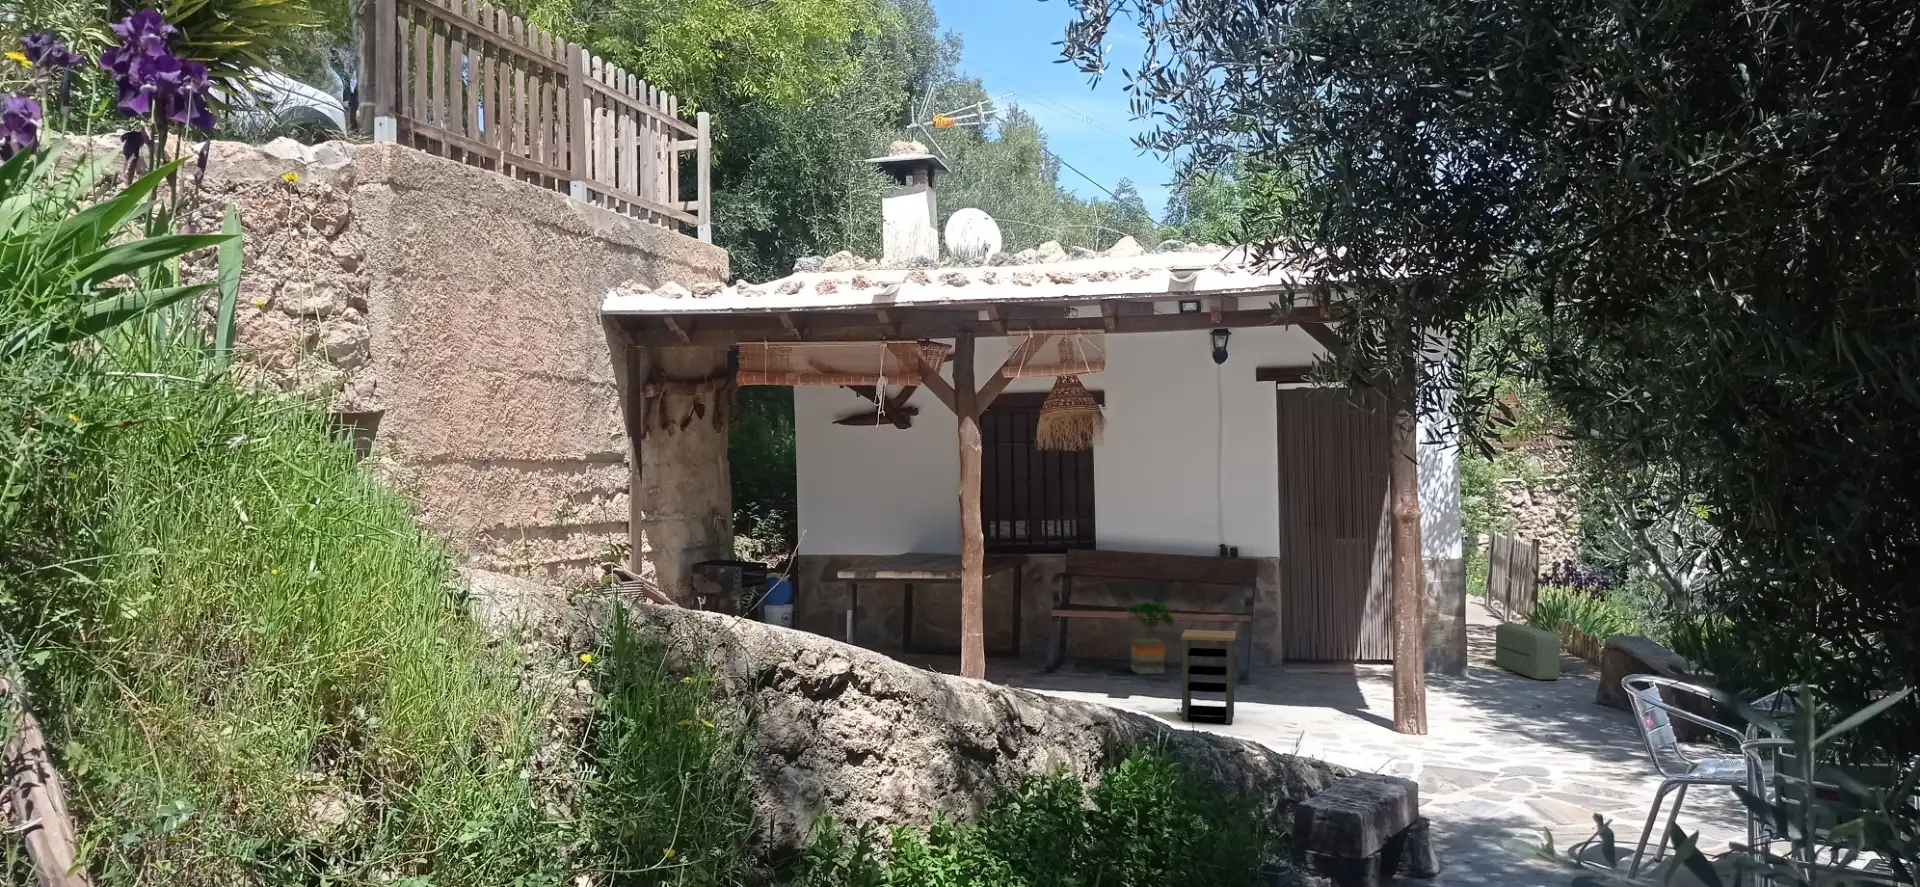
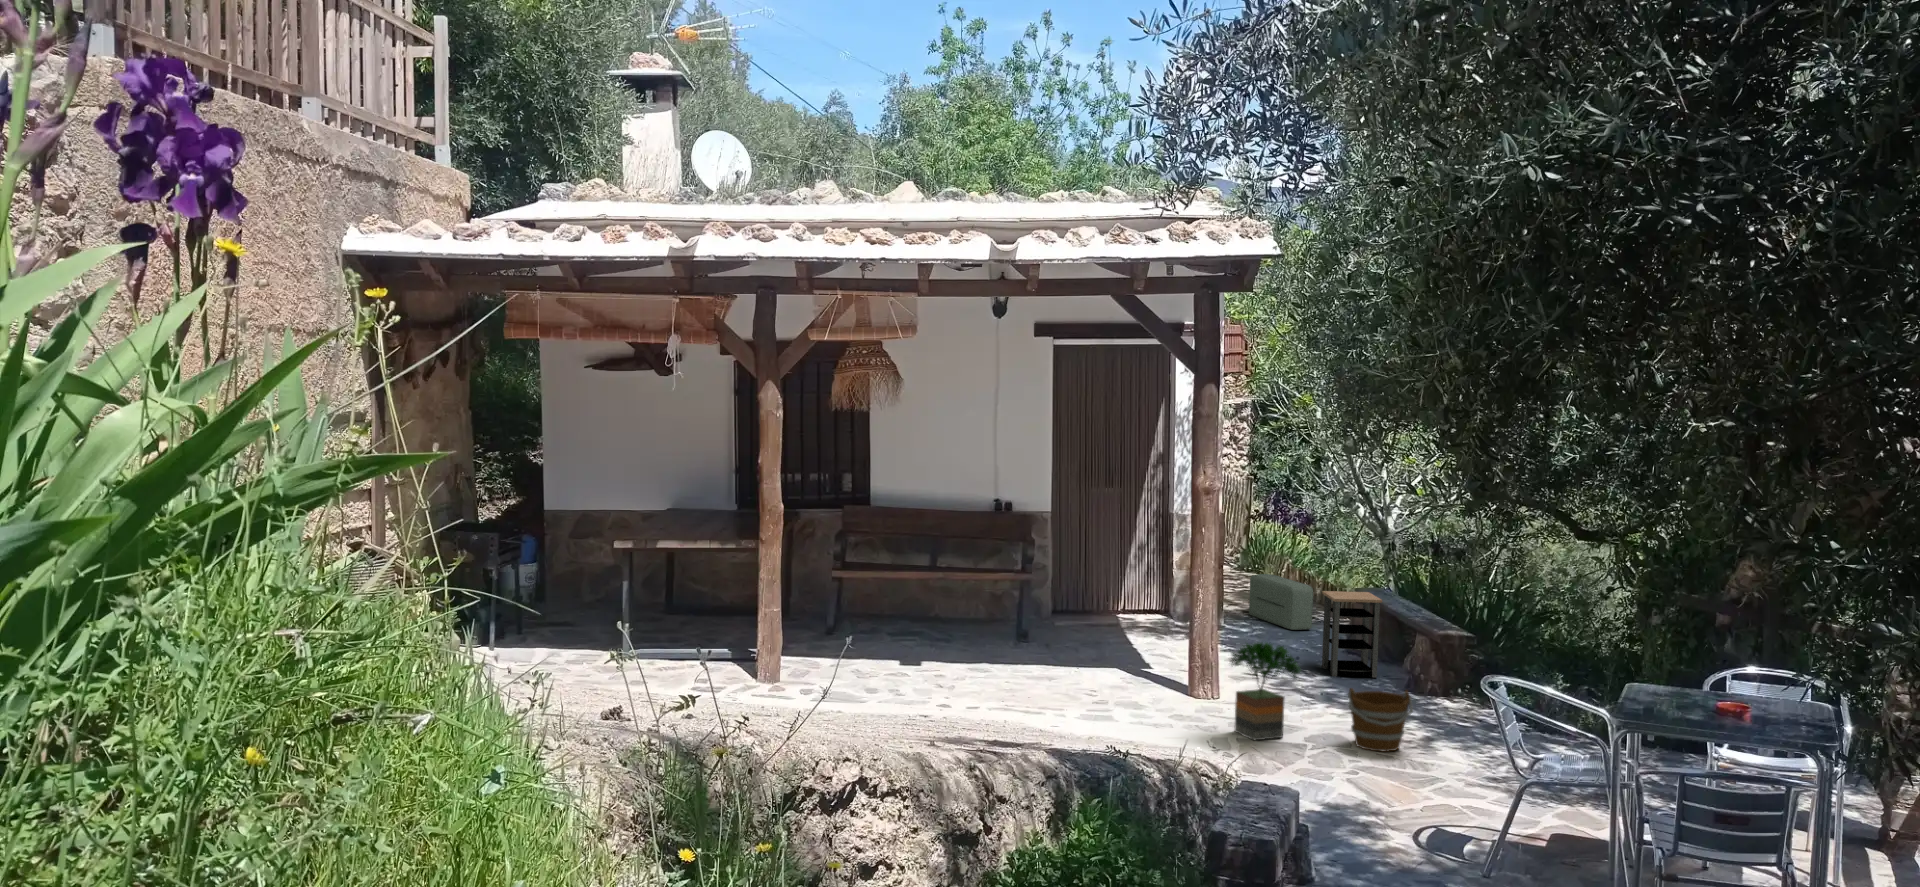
potted tree: present [1126,602,1175,674] -> present [1231,642,1301,741]
side table: present [1181,630,1236,724] -> present [1322,591,1382,678]
bucket: none [1551,719,1622,786] -> present [1348,688,1413,752]

